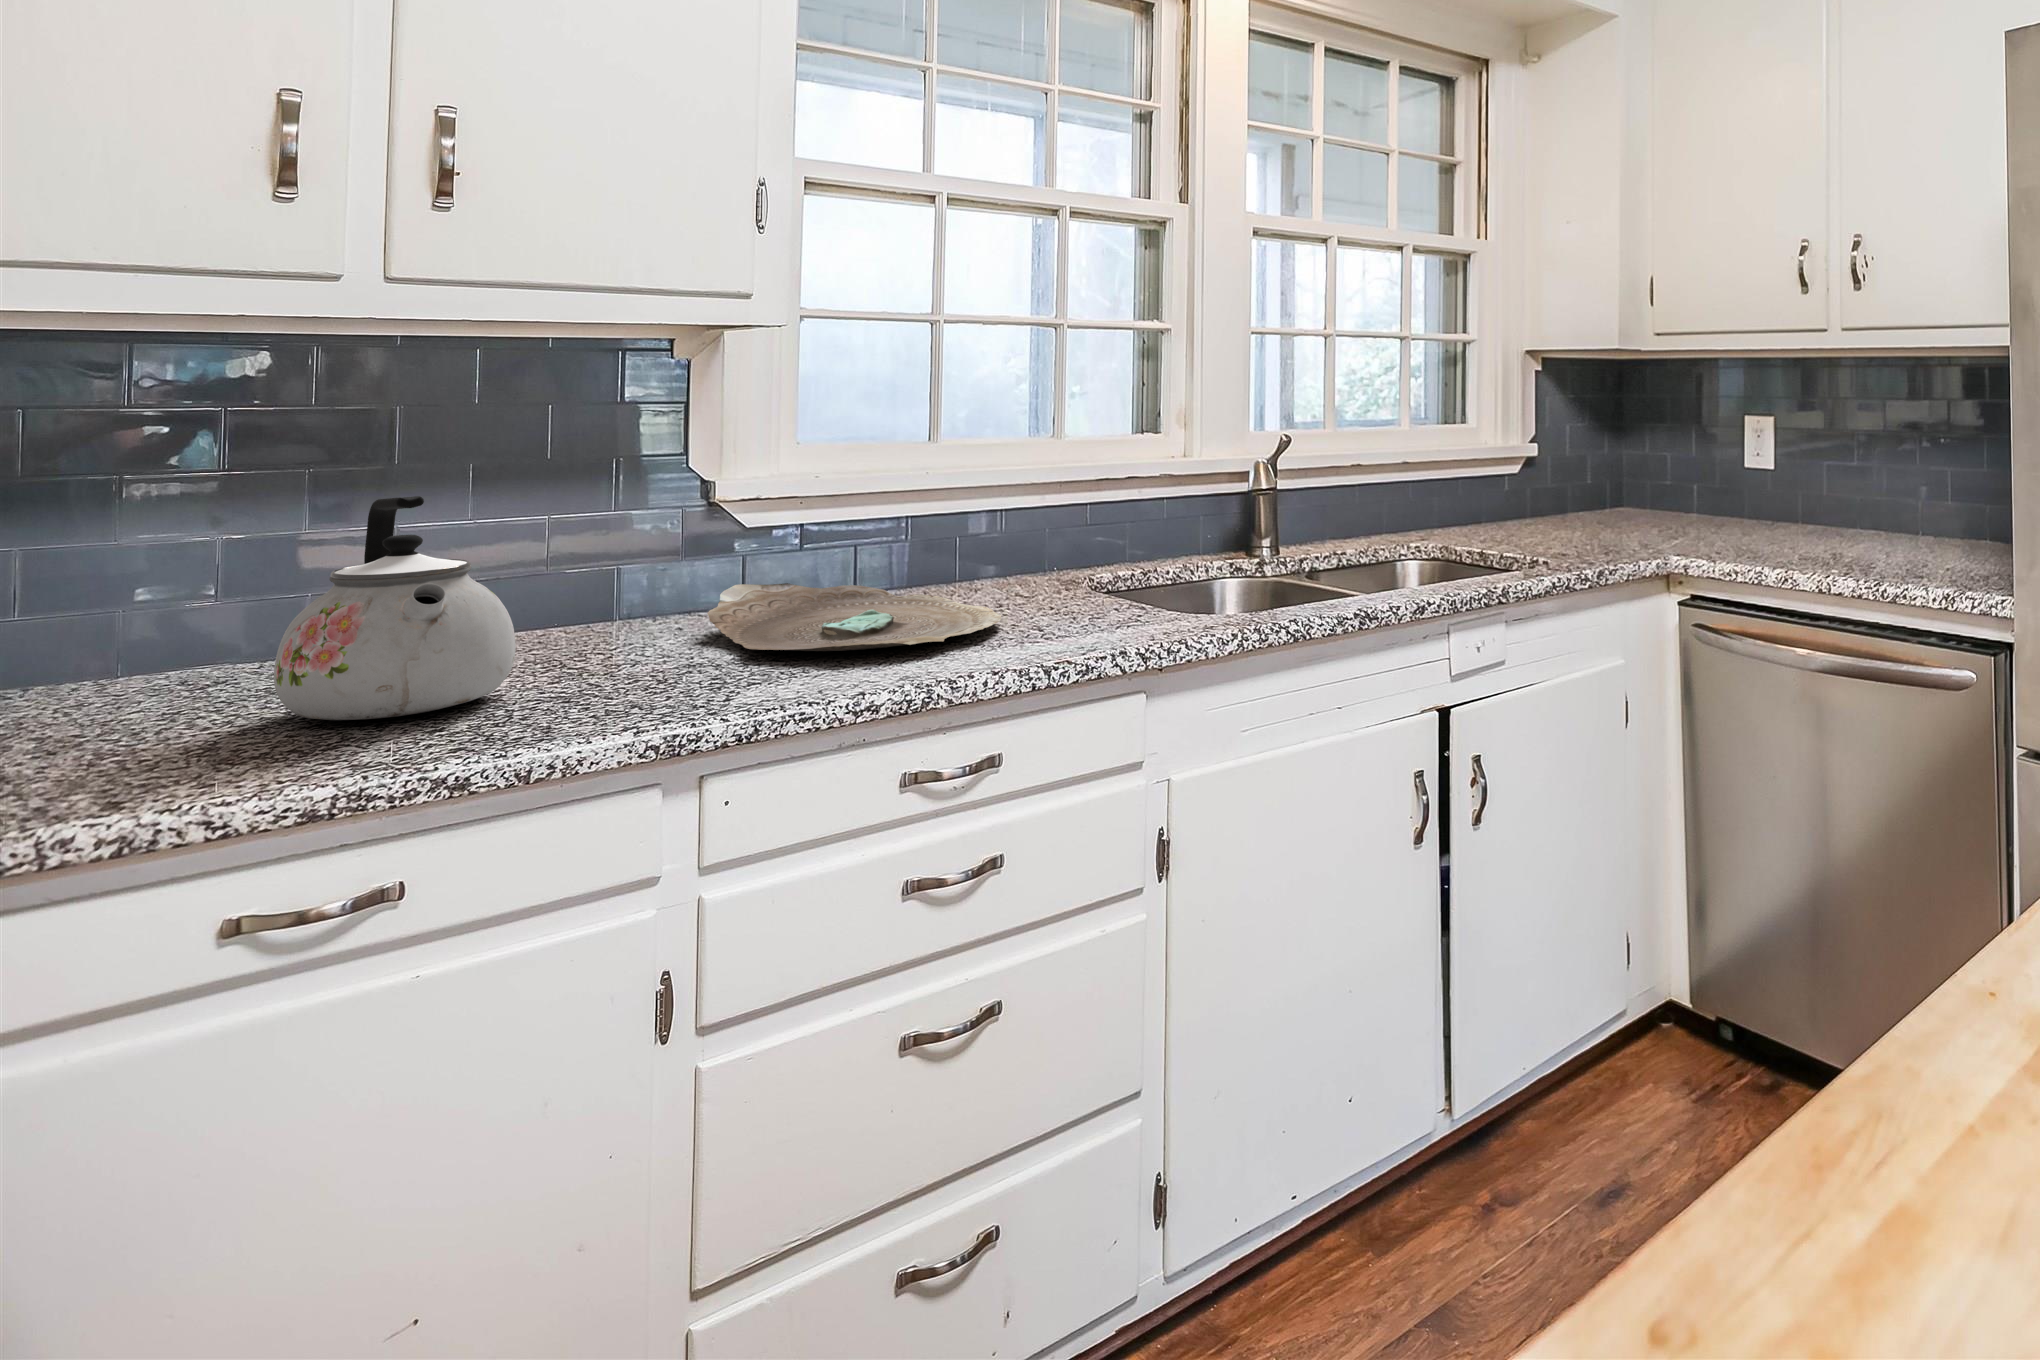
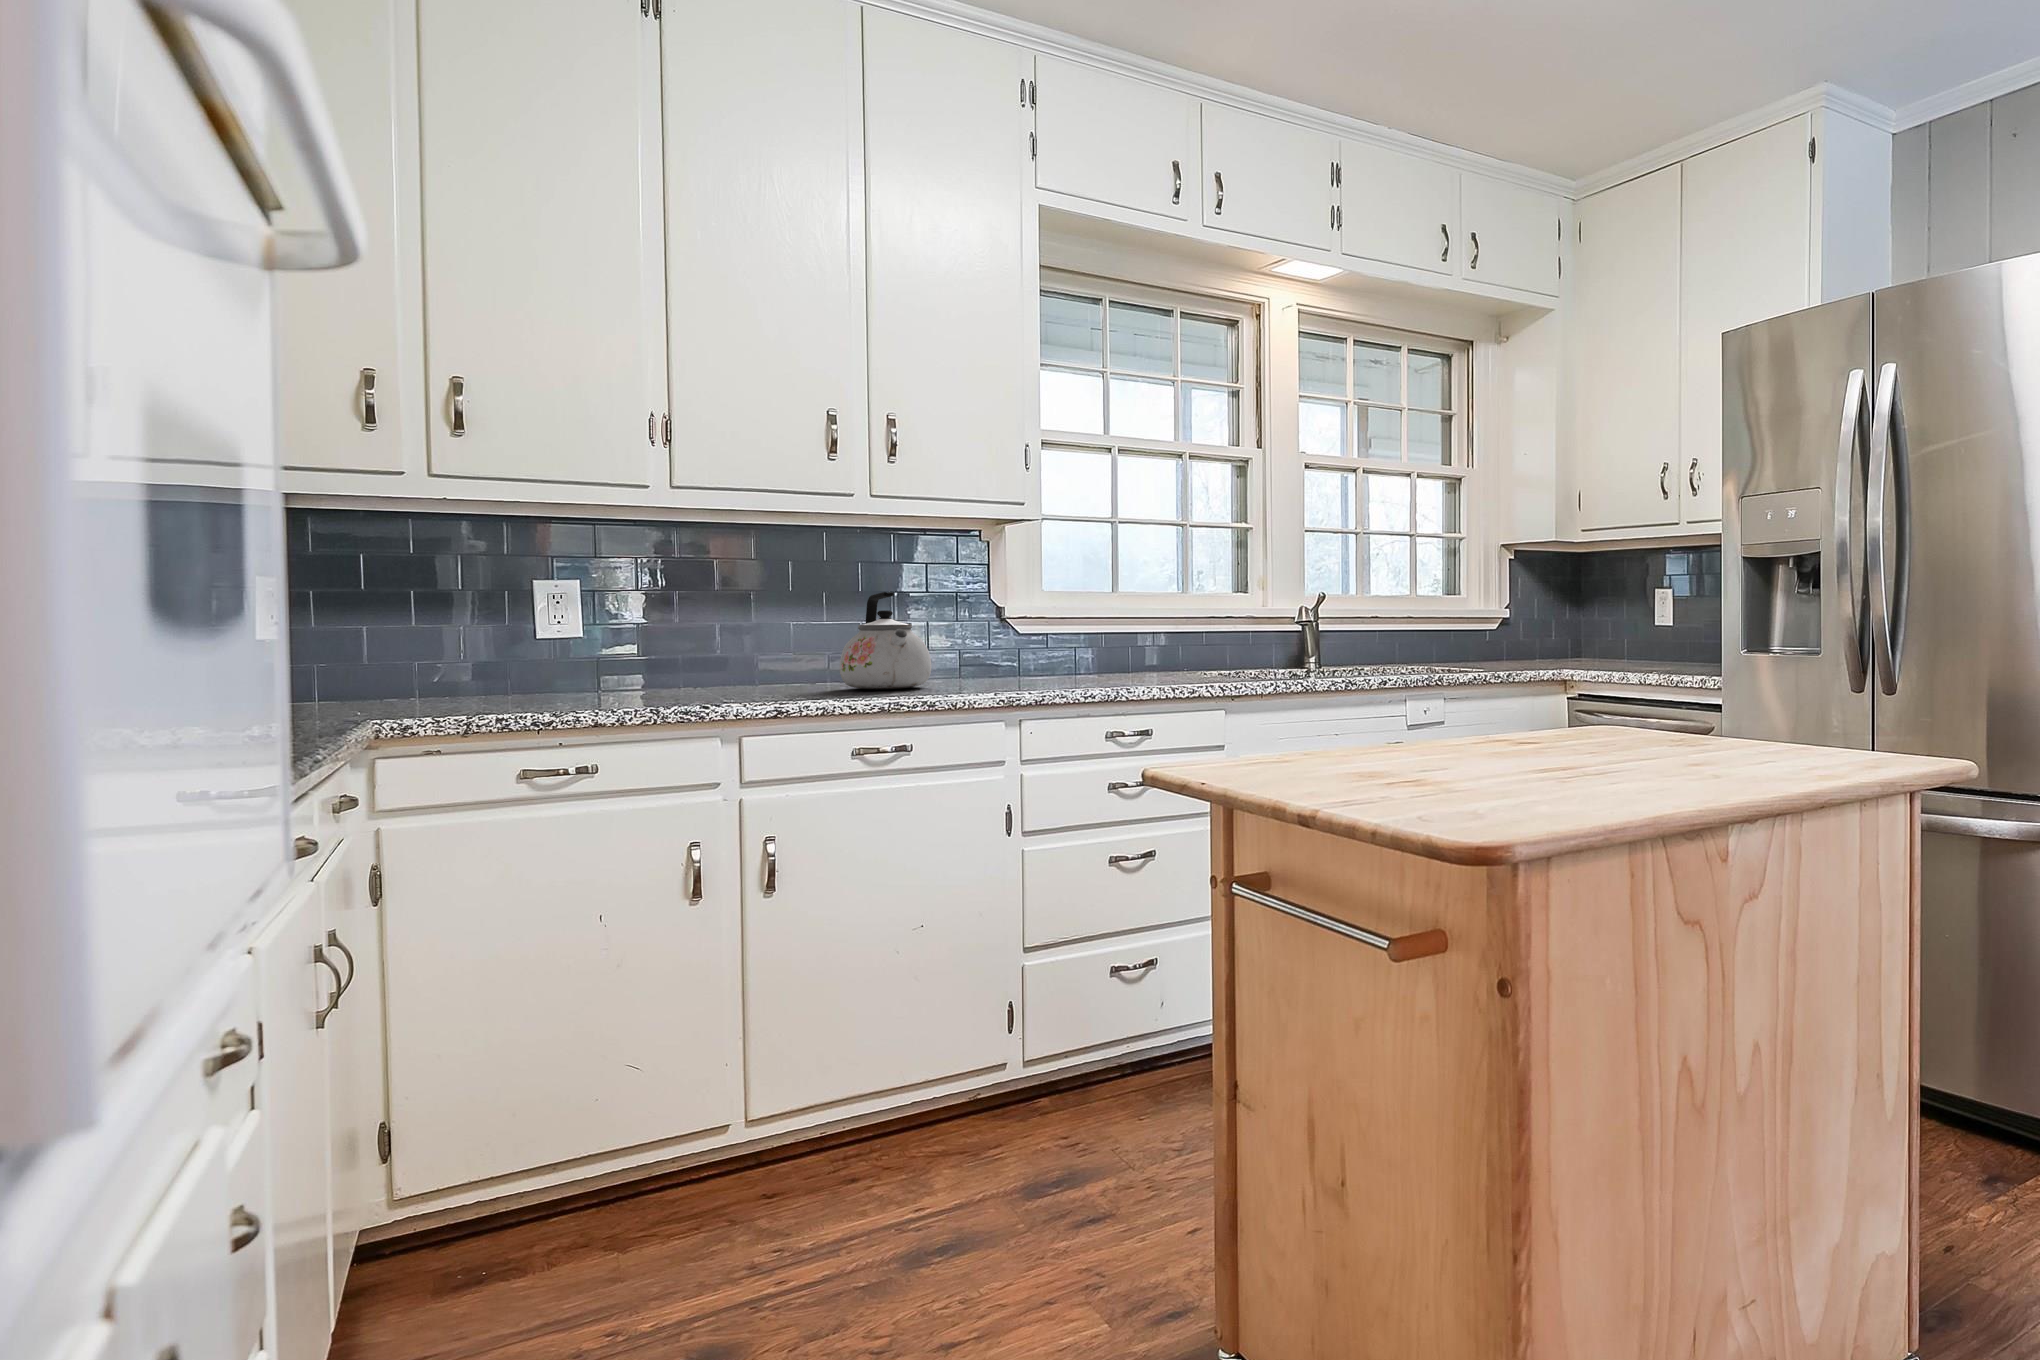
decorative bowl: present [707,583,1001,651] -> none [1007,656,1152,680]

